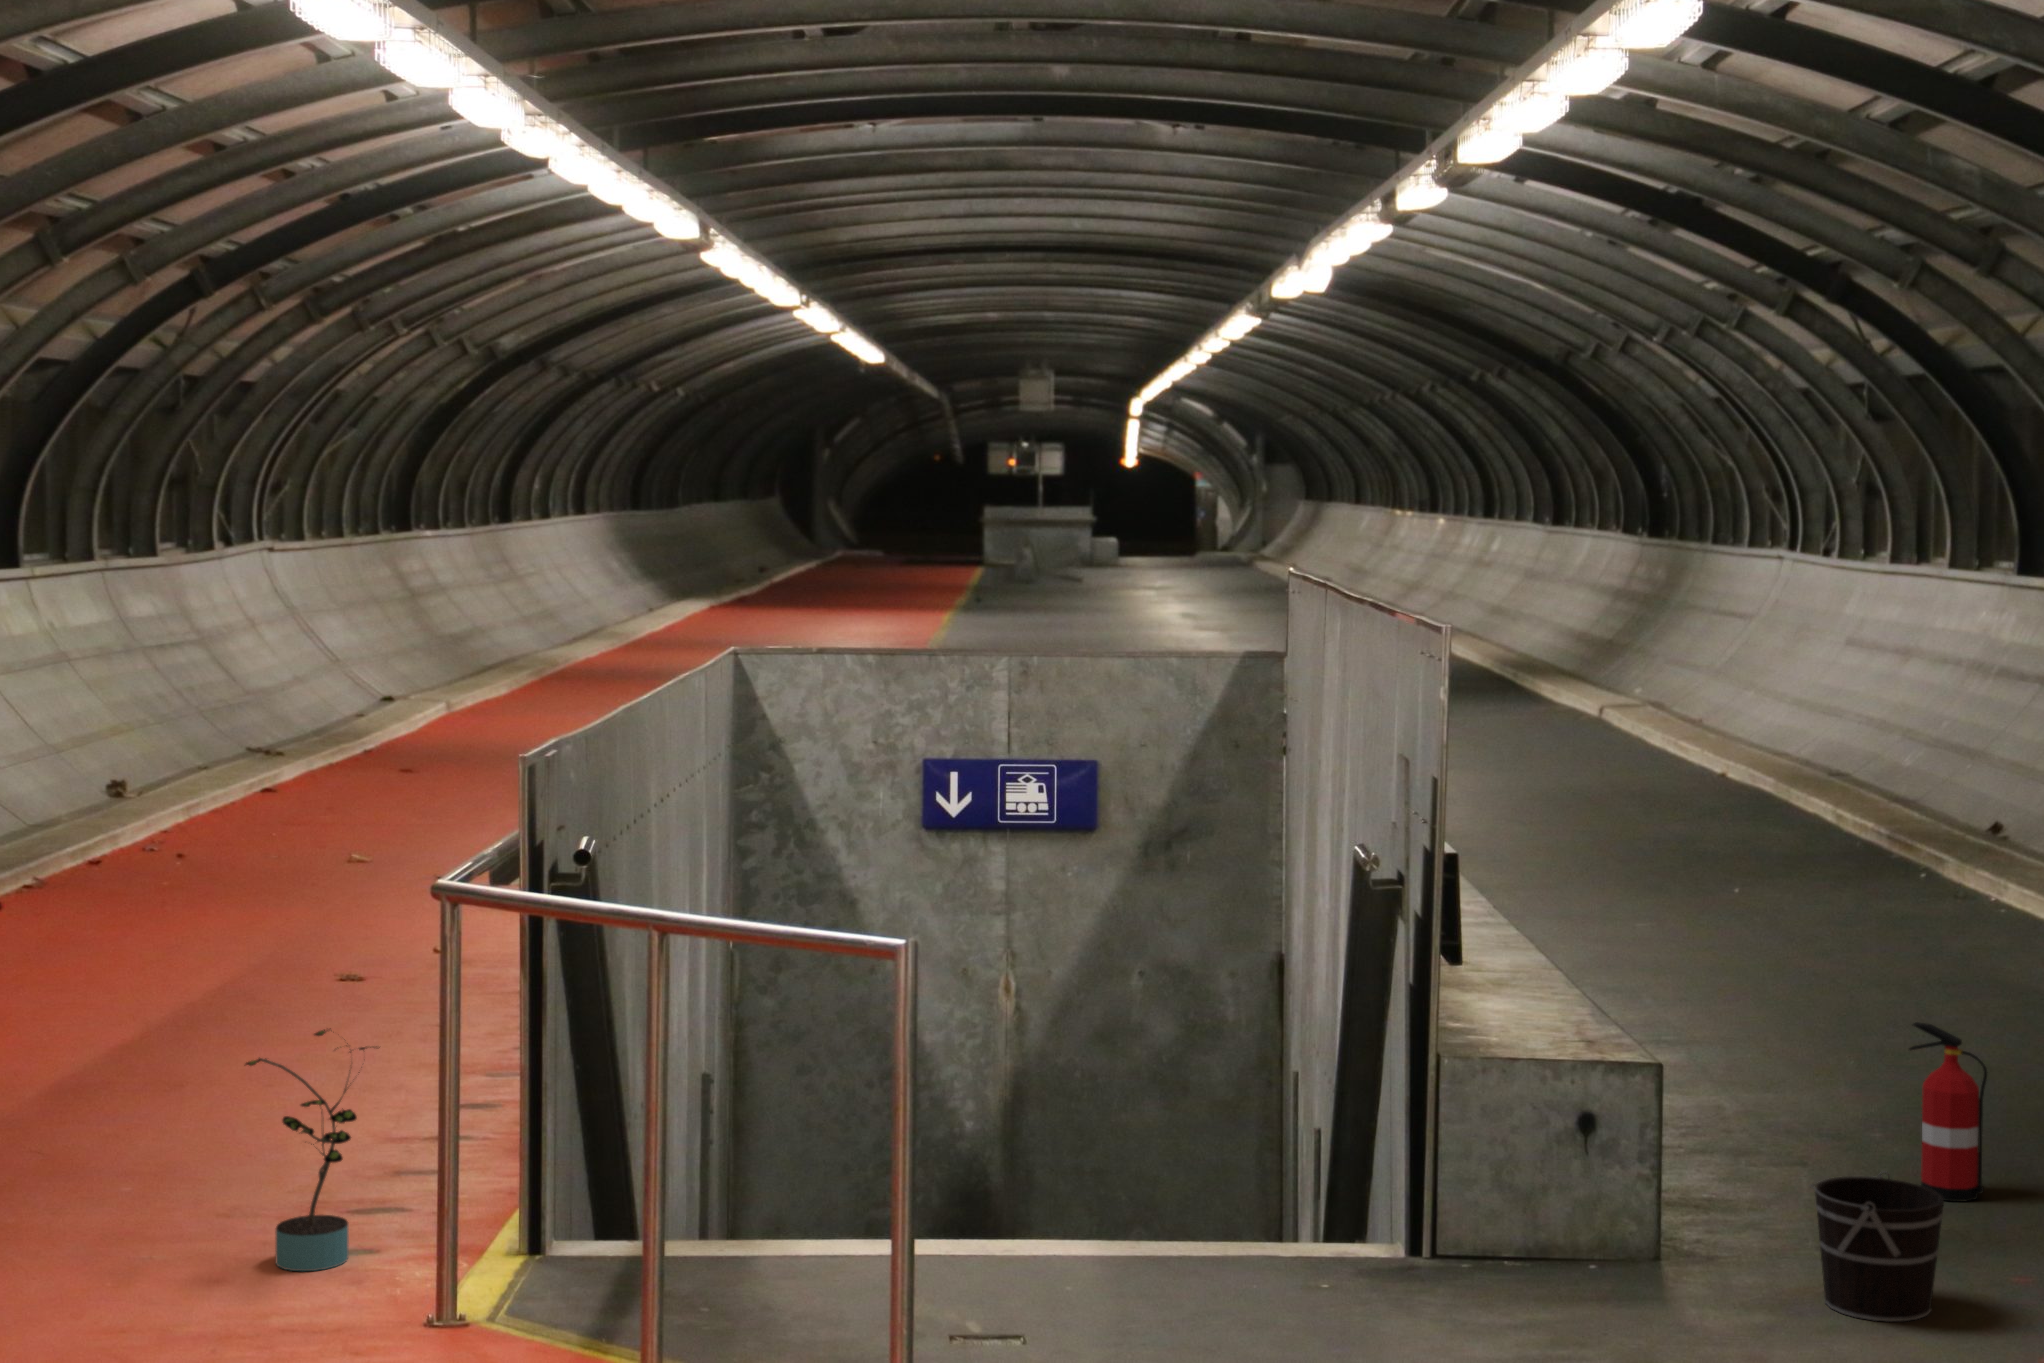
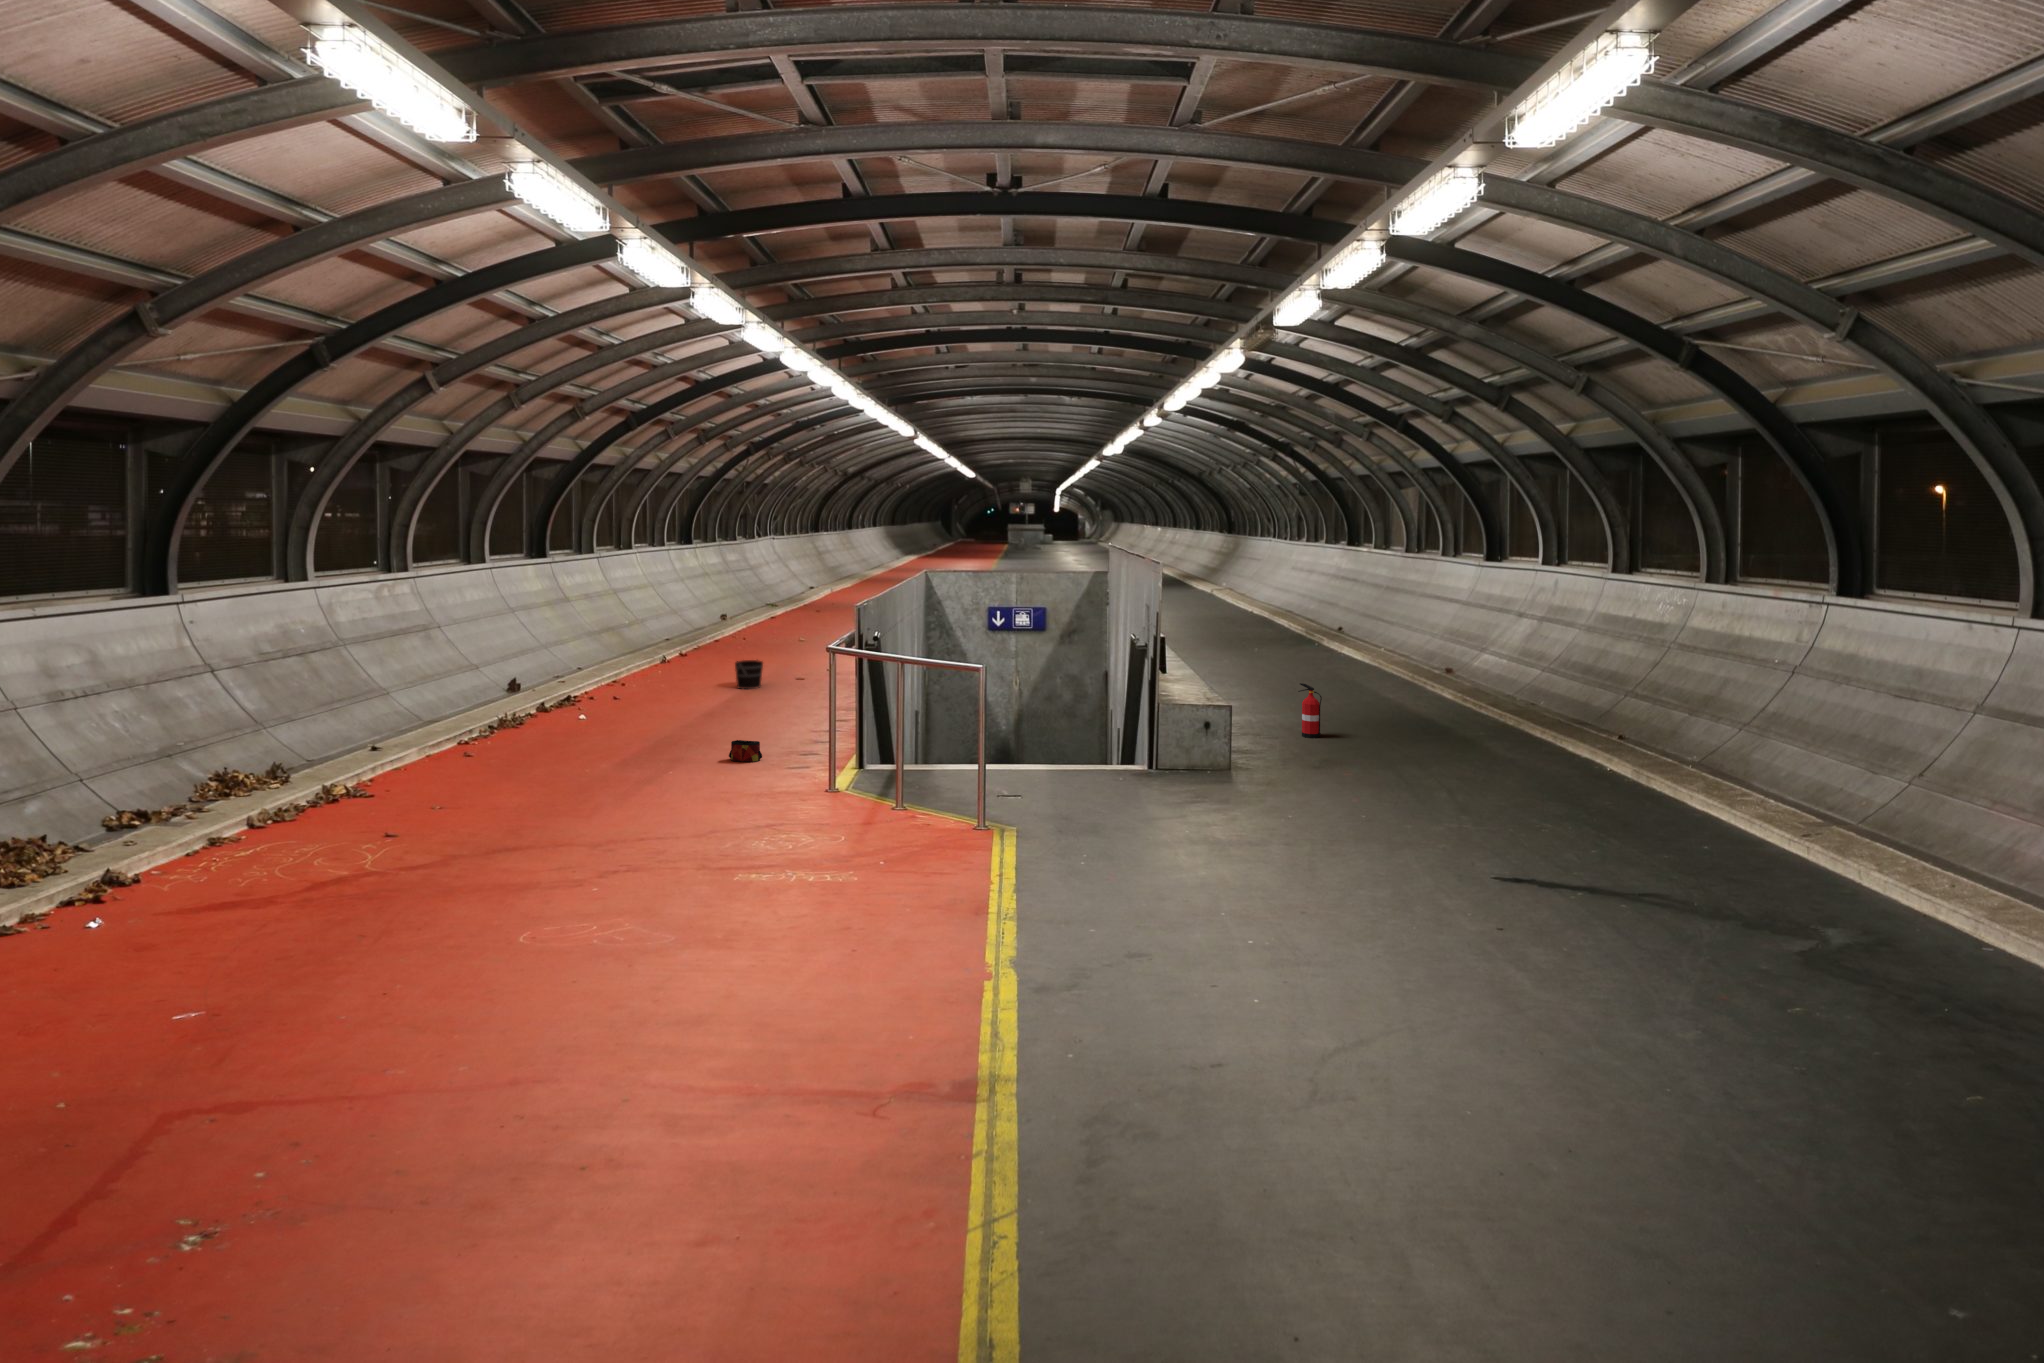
potted plant: present [246,1028,380,1271] -> none [790,682,831,755]
bucket: present [1810,1172,1944,1321] -> present [735,660,763,689]
bag: none [38,1223,146,1300] -> present [729,740,762,762]

